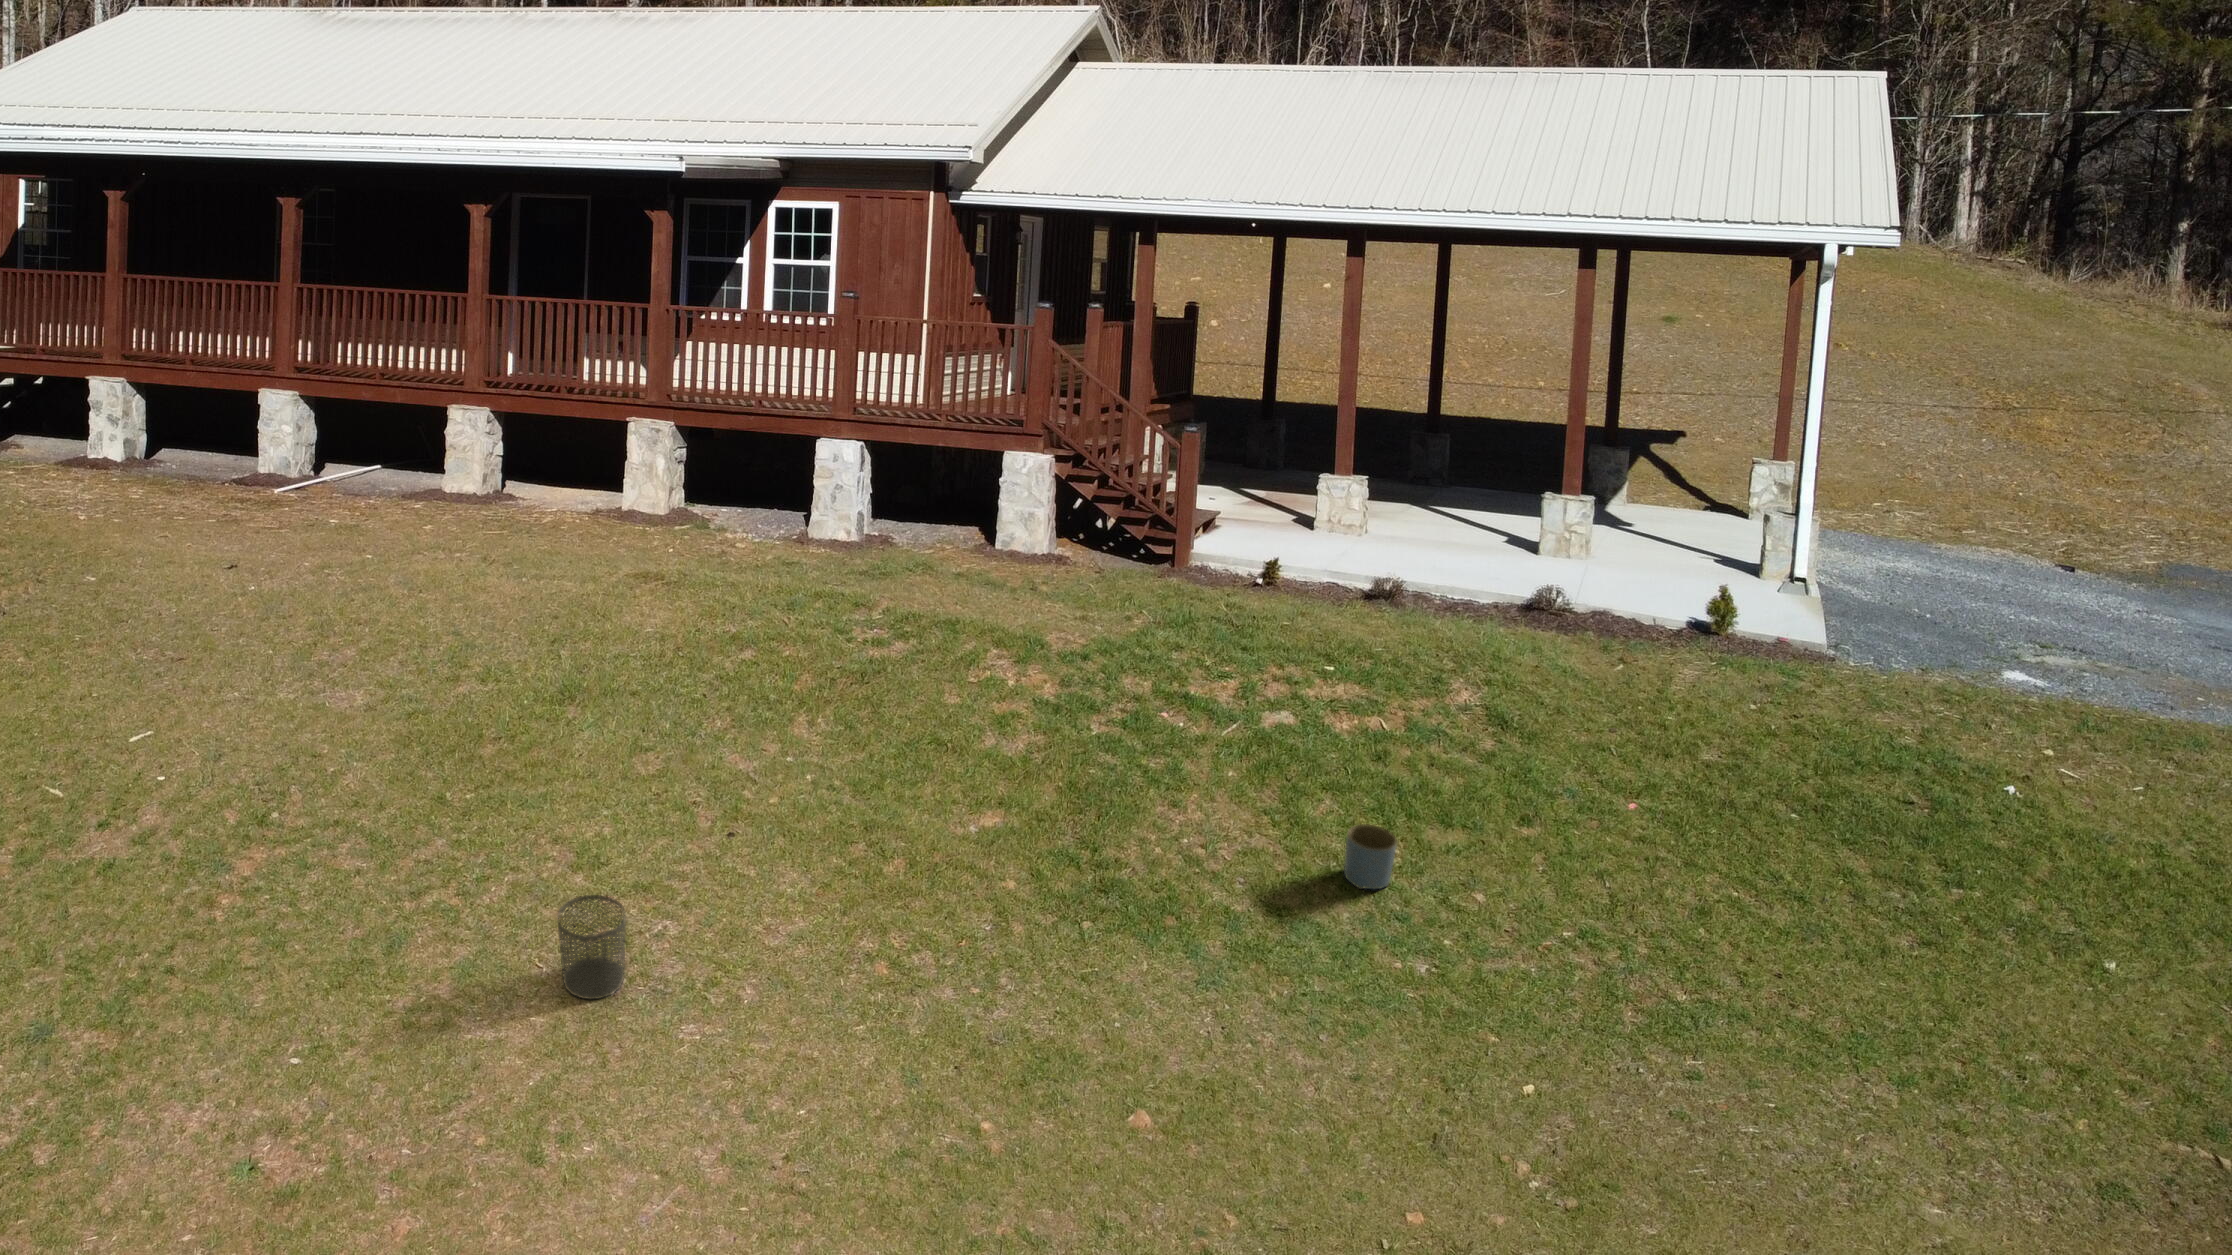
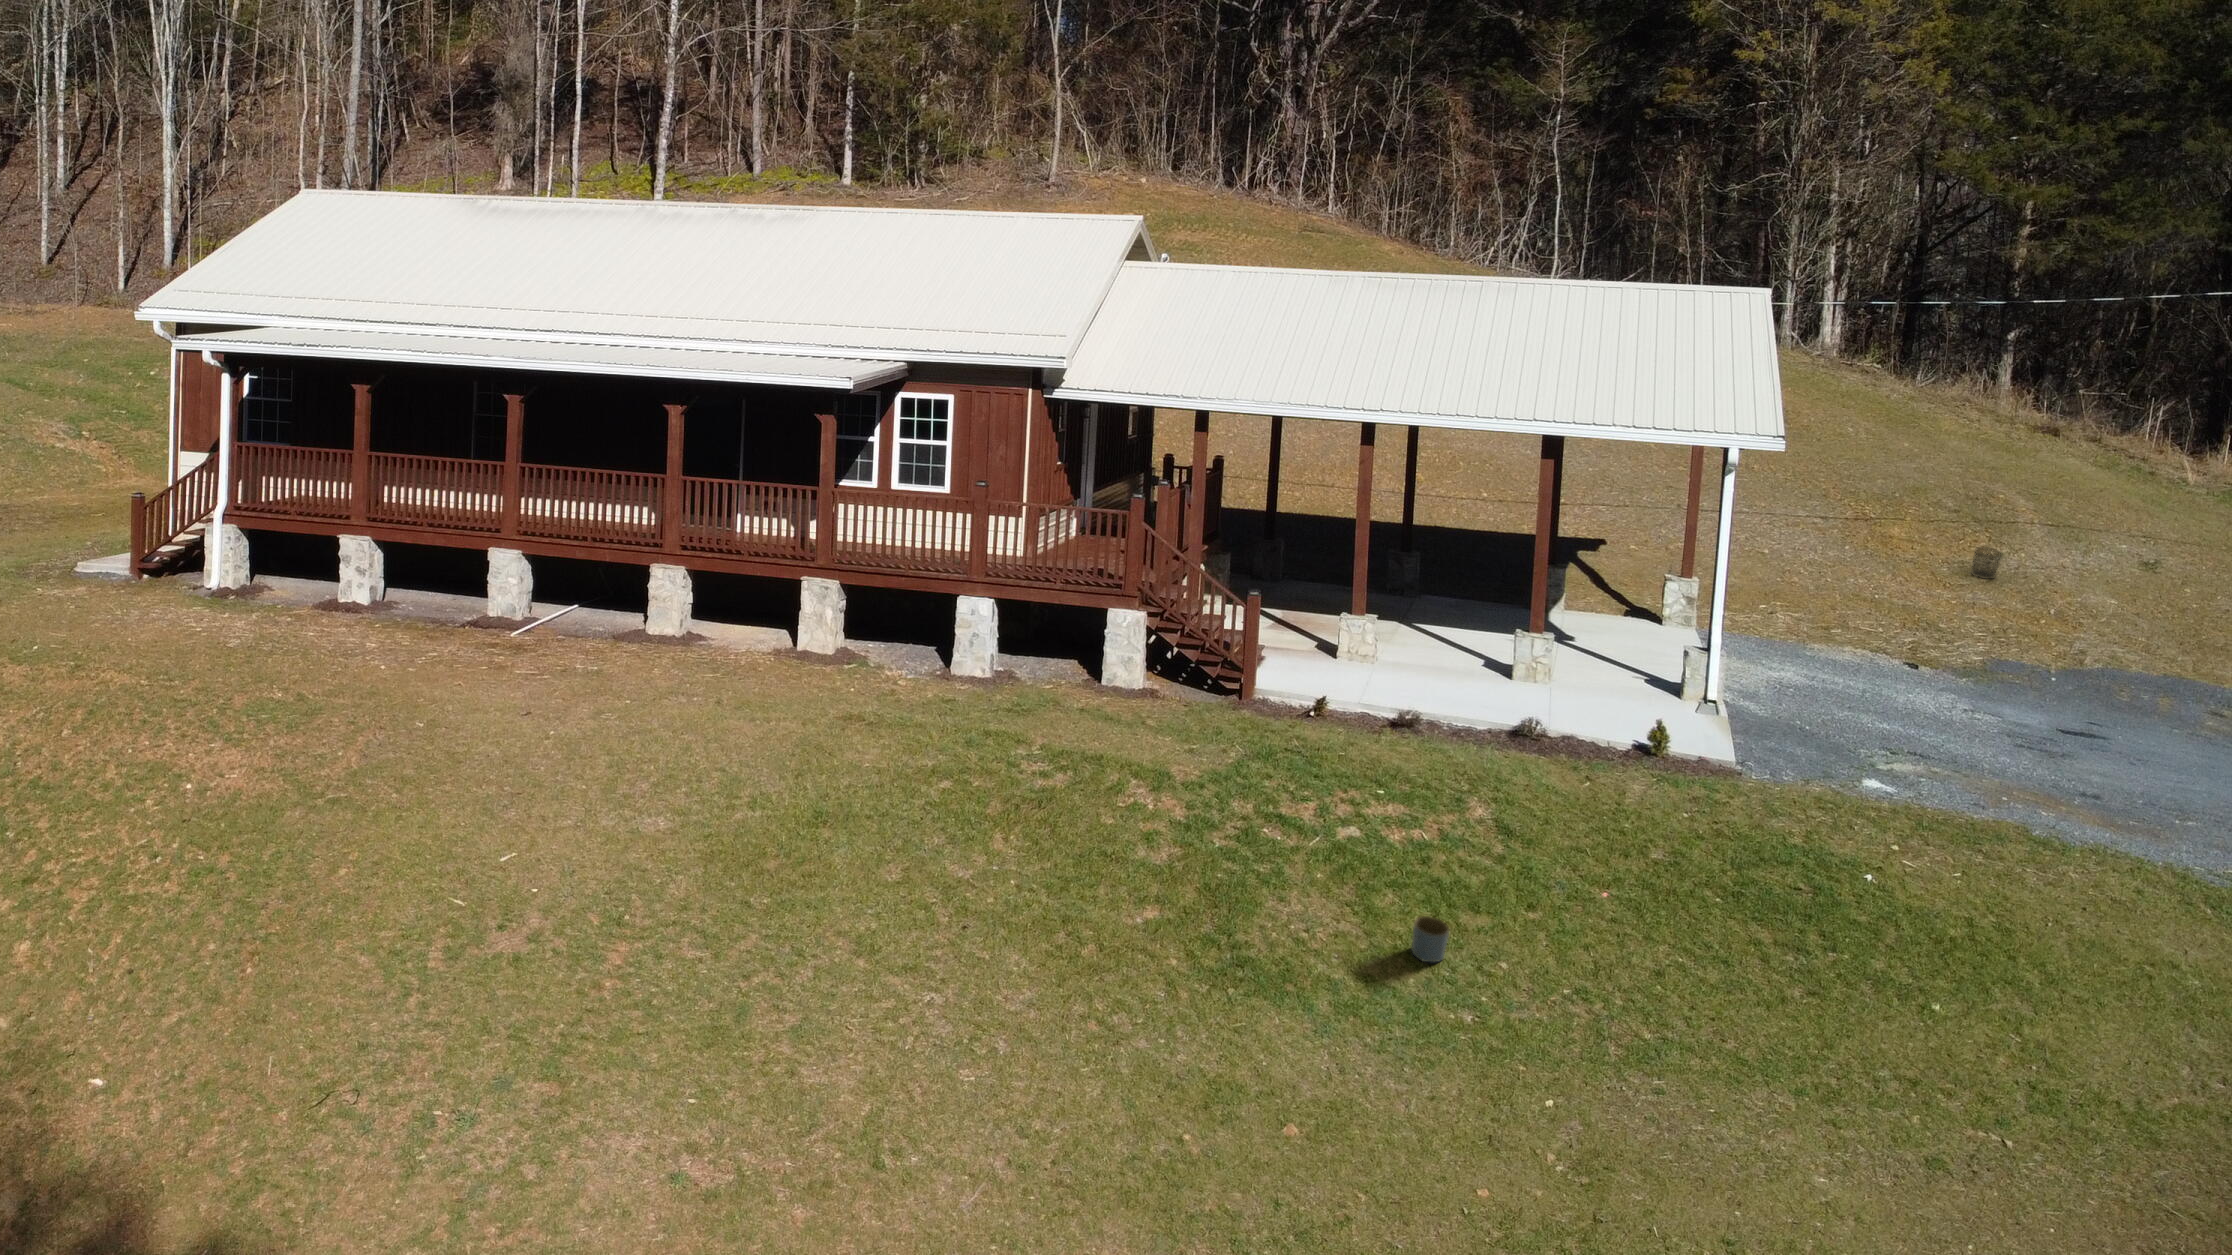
waste bin: present [558,895,626,999] -> present [1971,548,2001,579]

